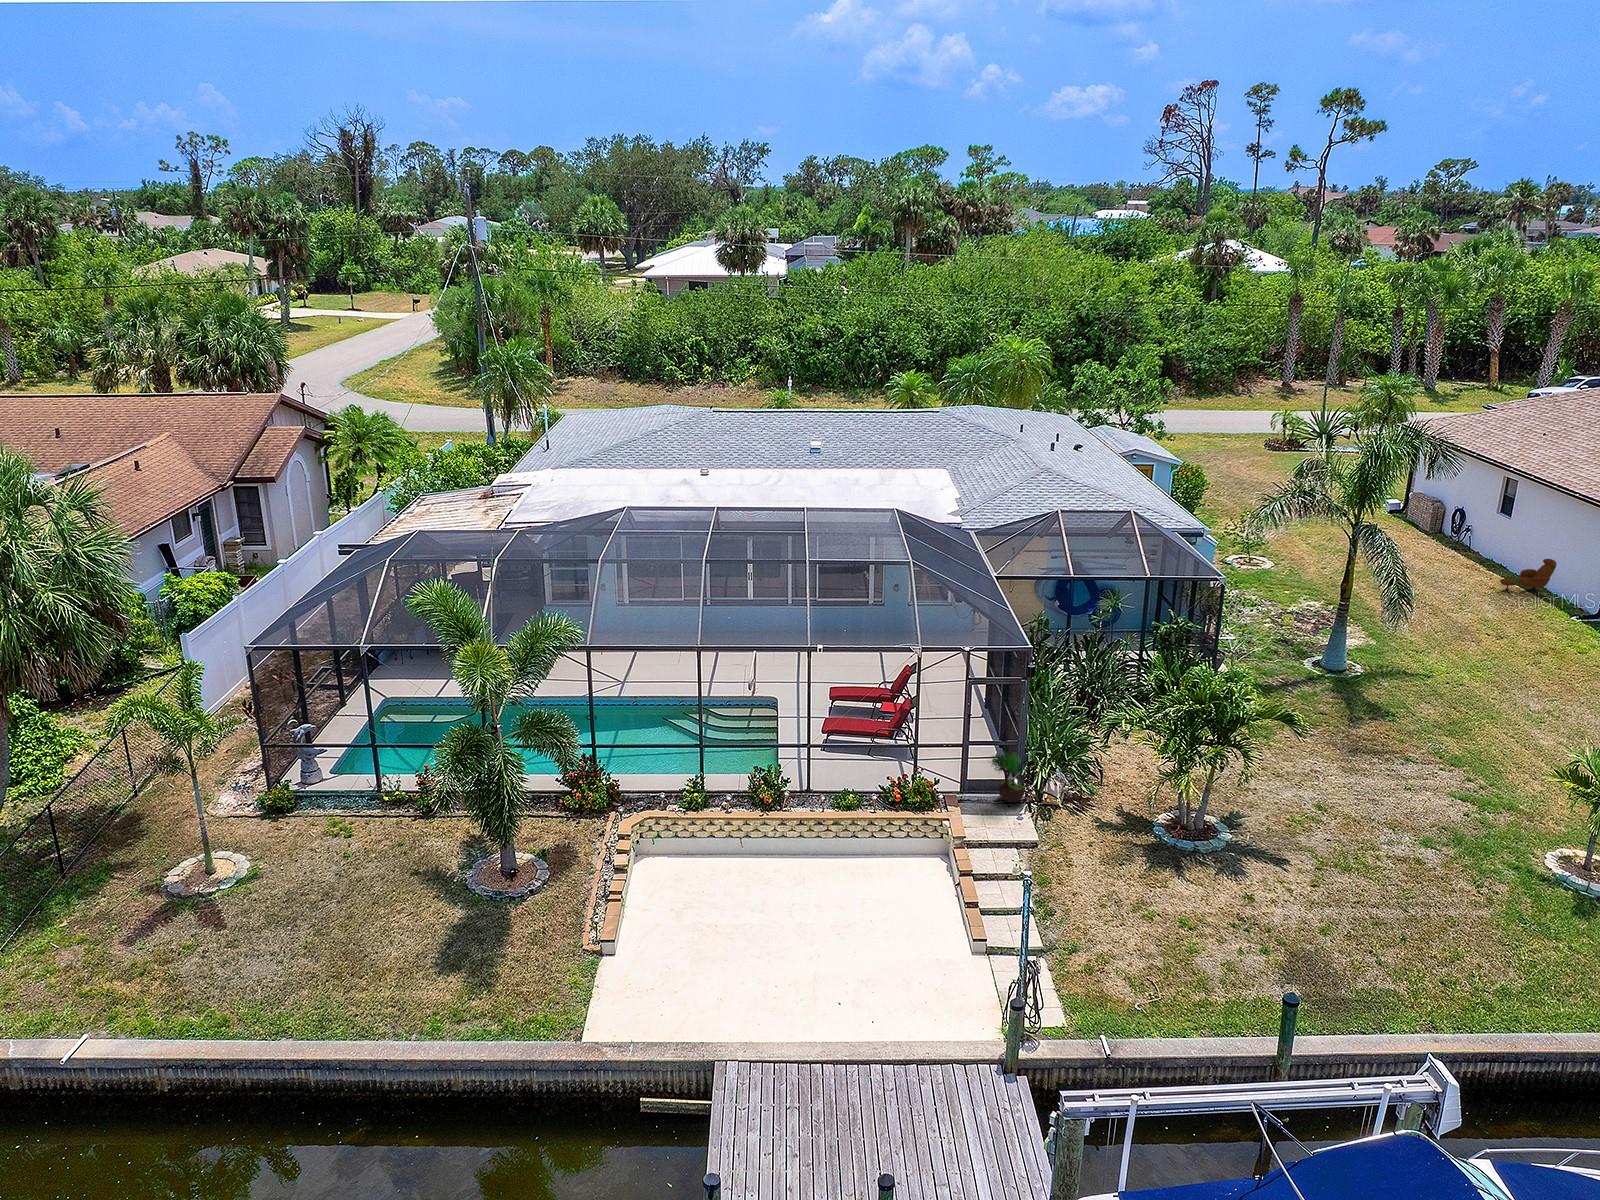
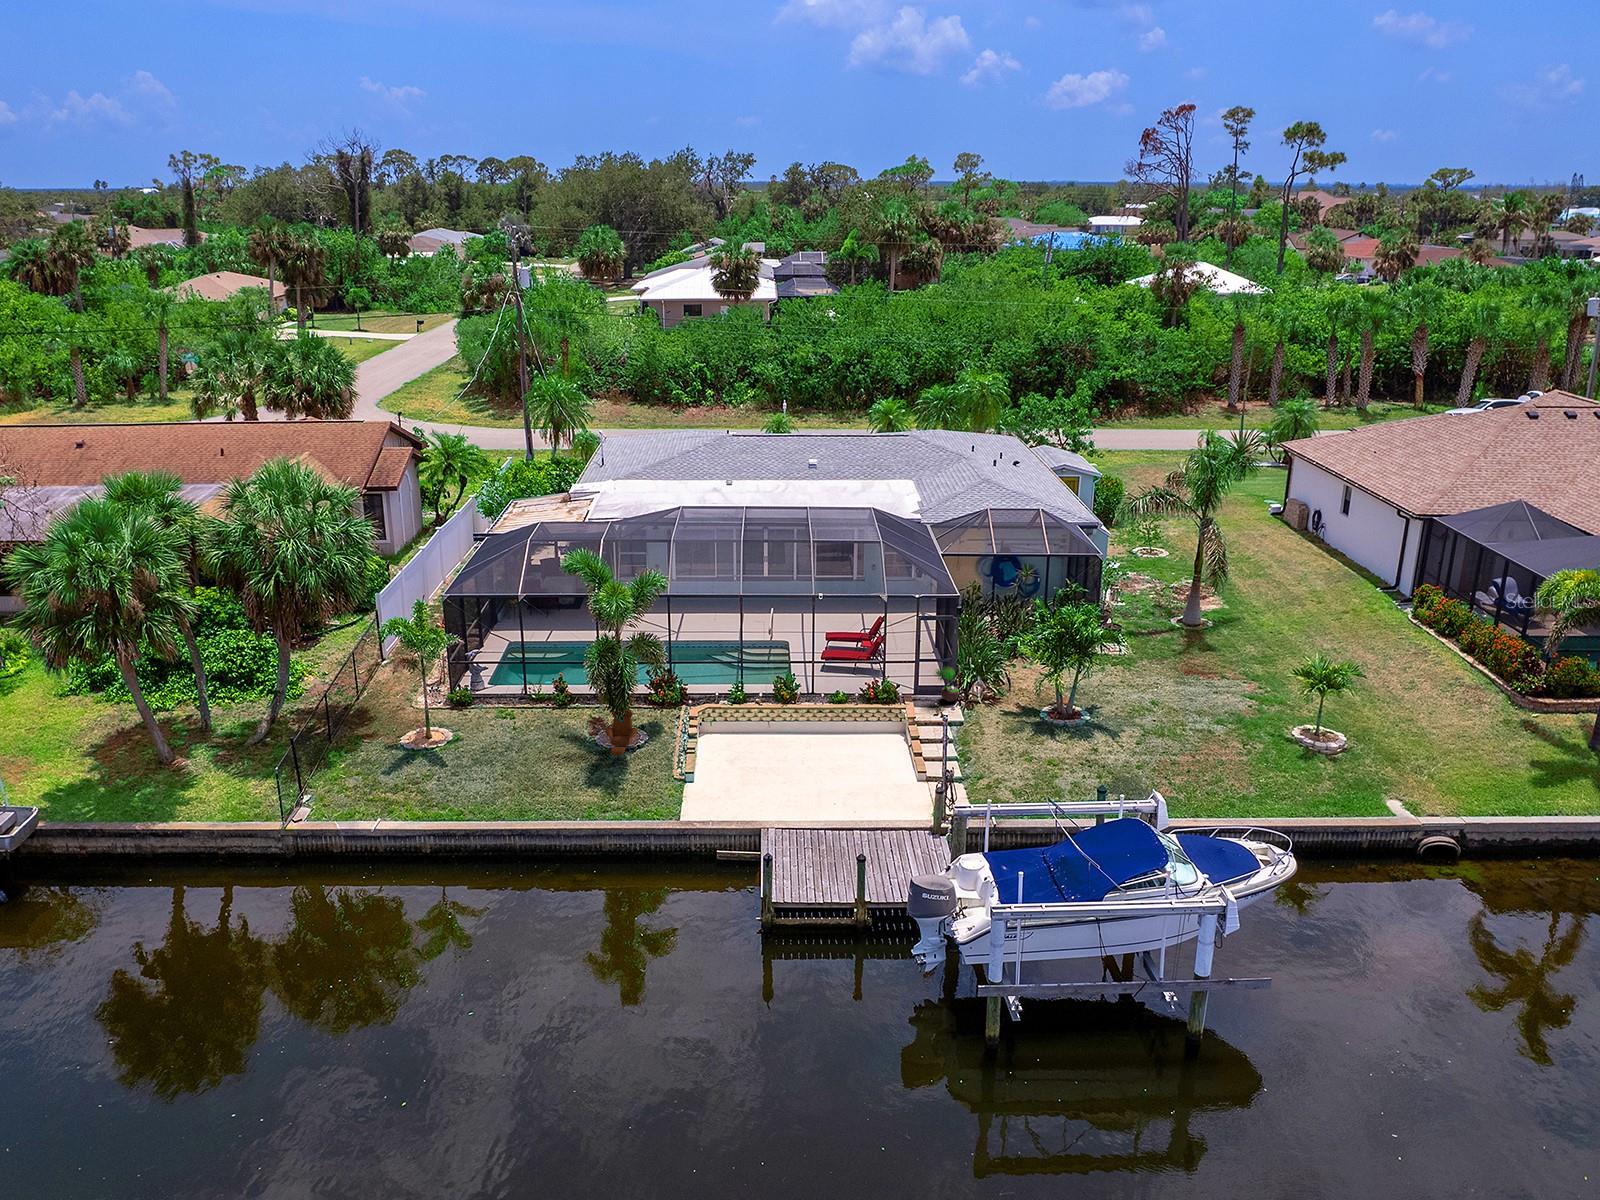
lounge chair: present [1498,559,1556,597] -> present [605,709,637,766]

